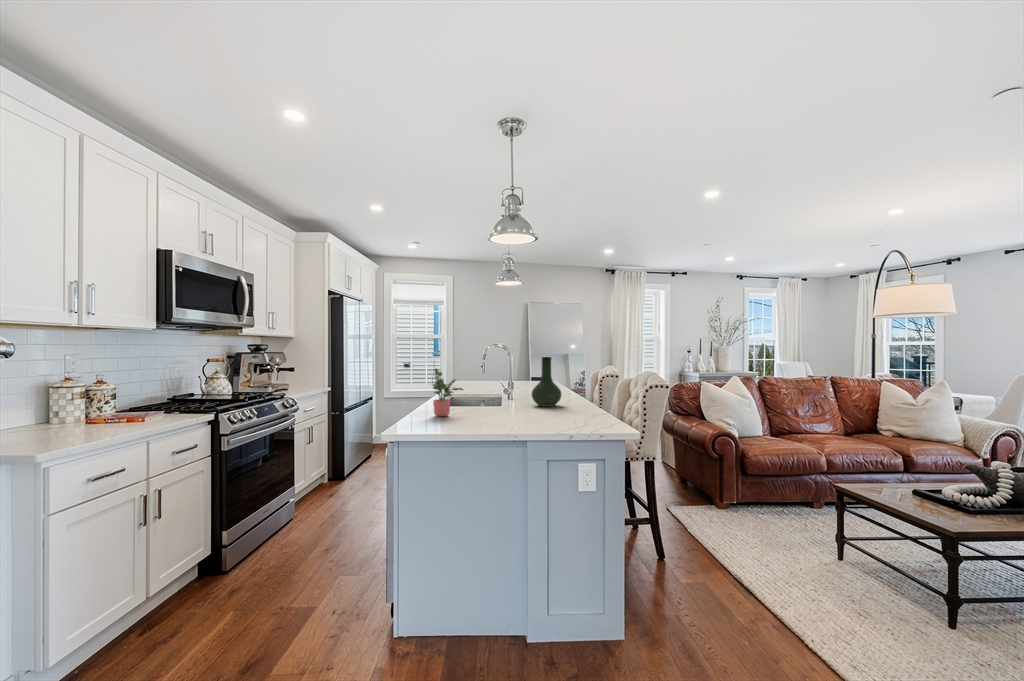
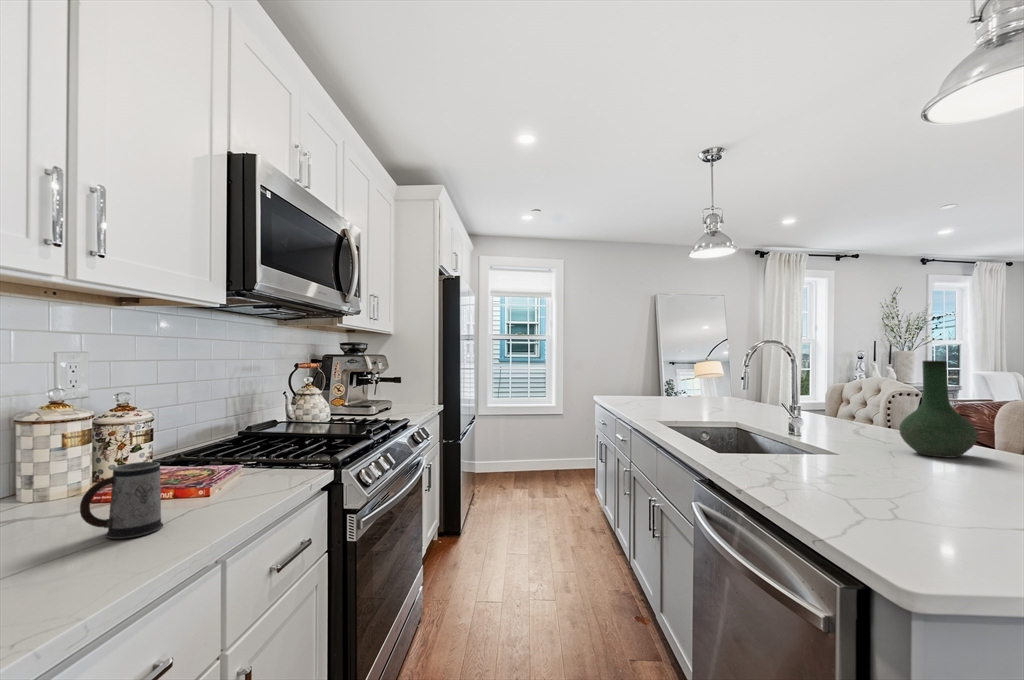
potted plant: present [433,368,463,417] -> none [801,382,871,491]
mug: none [87,402,122,431] -> present [80,462,163,539]

